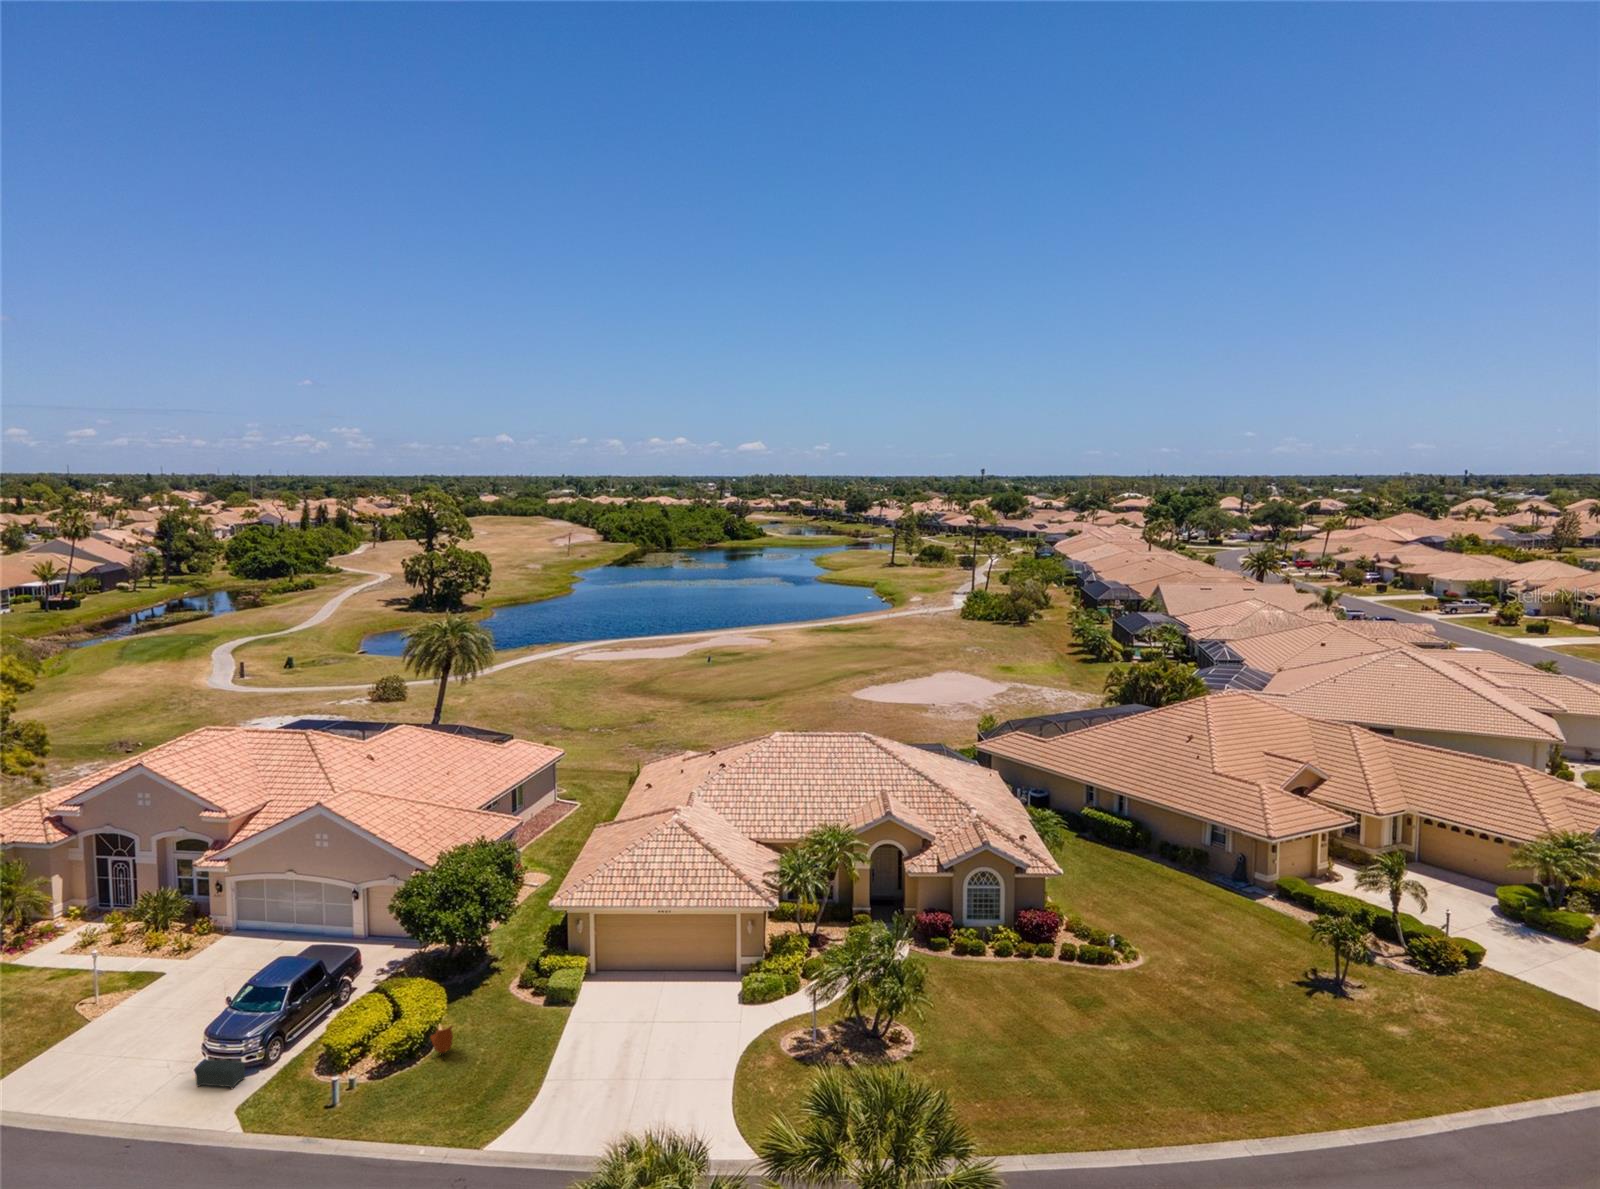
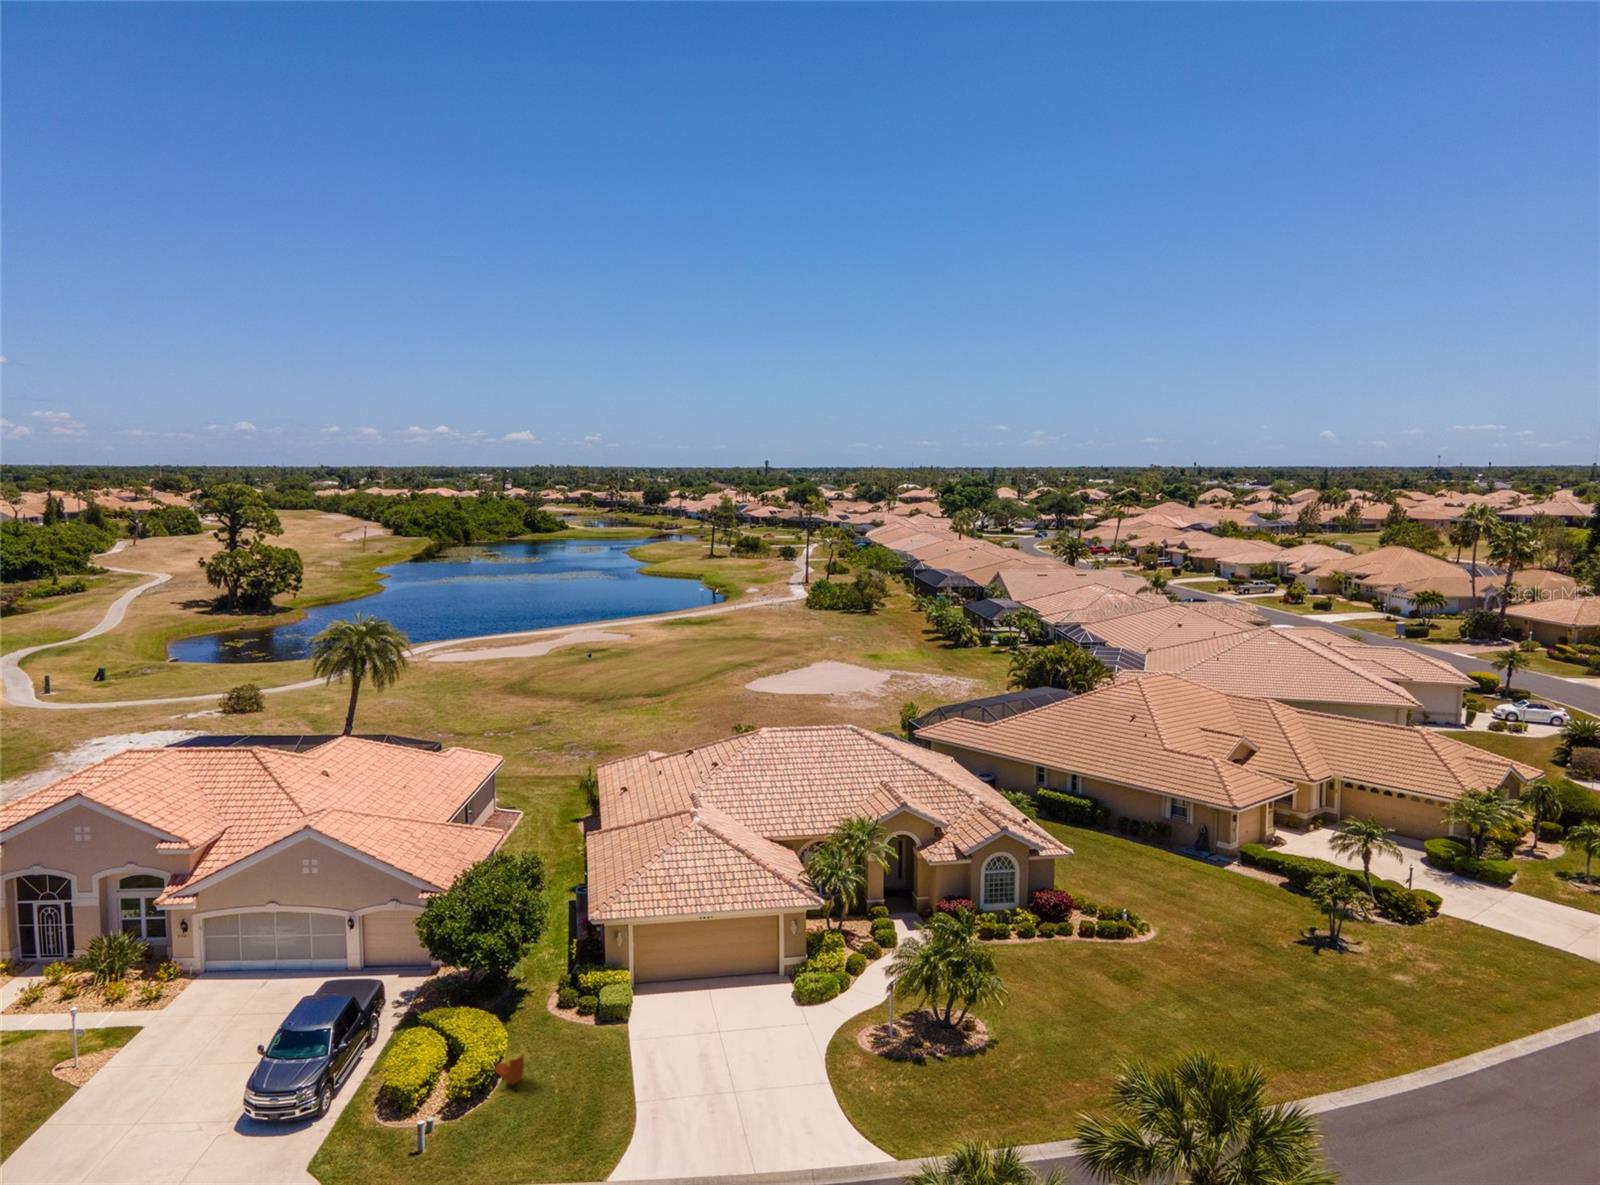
bench: present [195,1059,245,1089] -> none [242,1116,298,1150]

